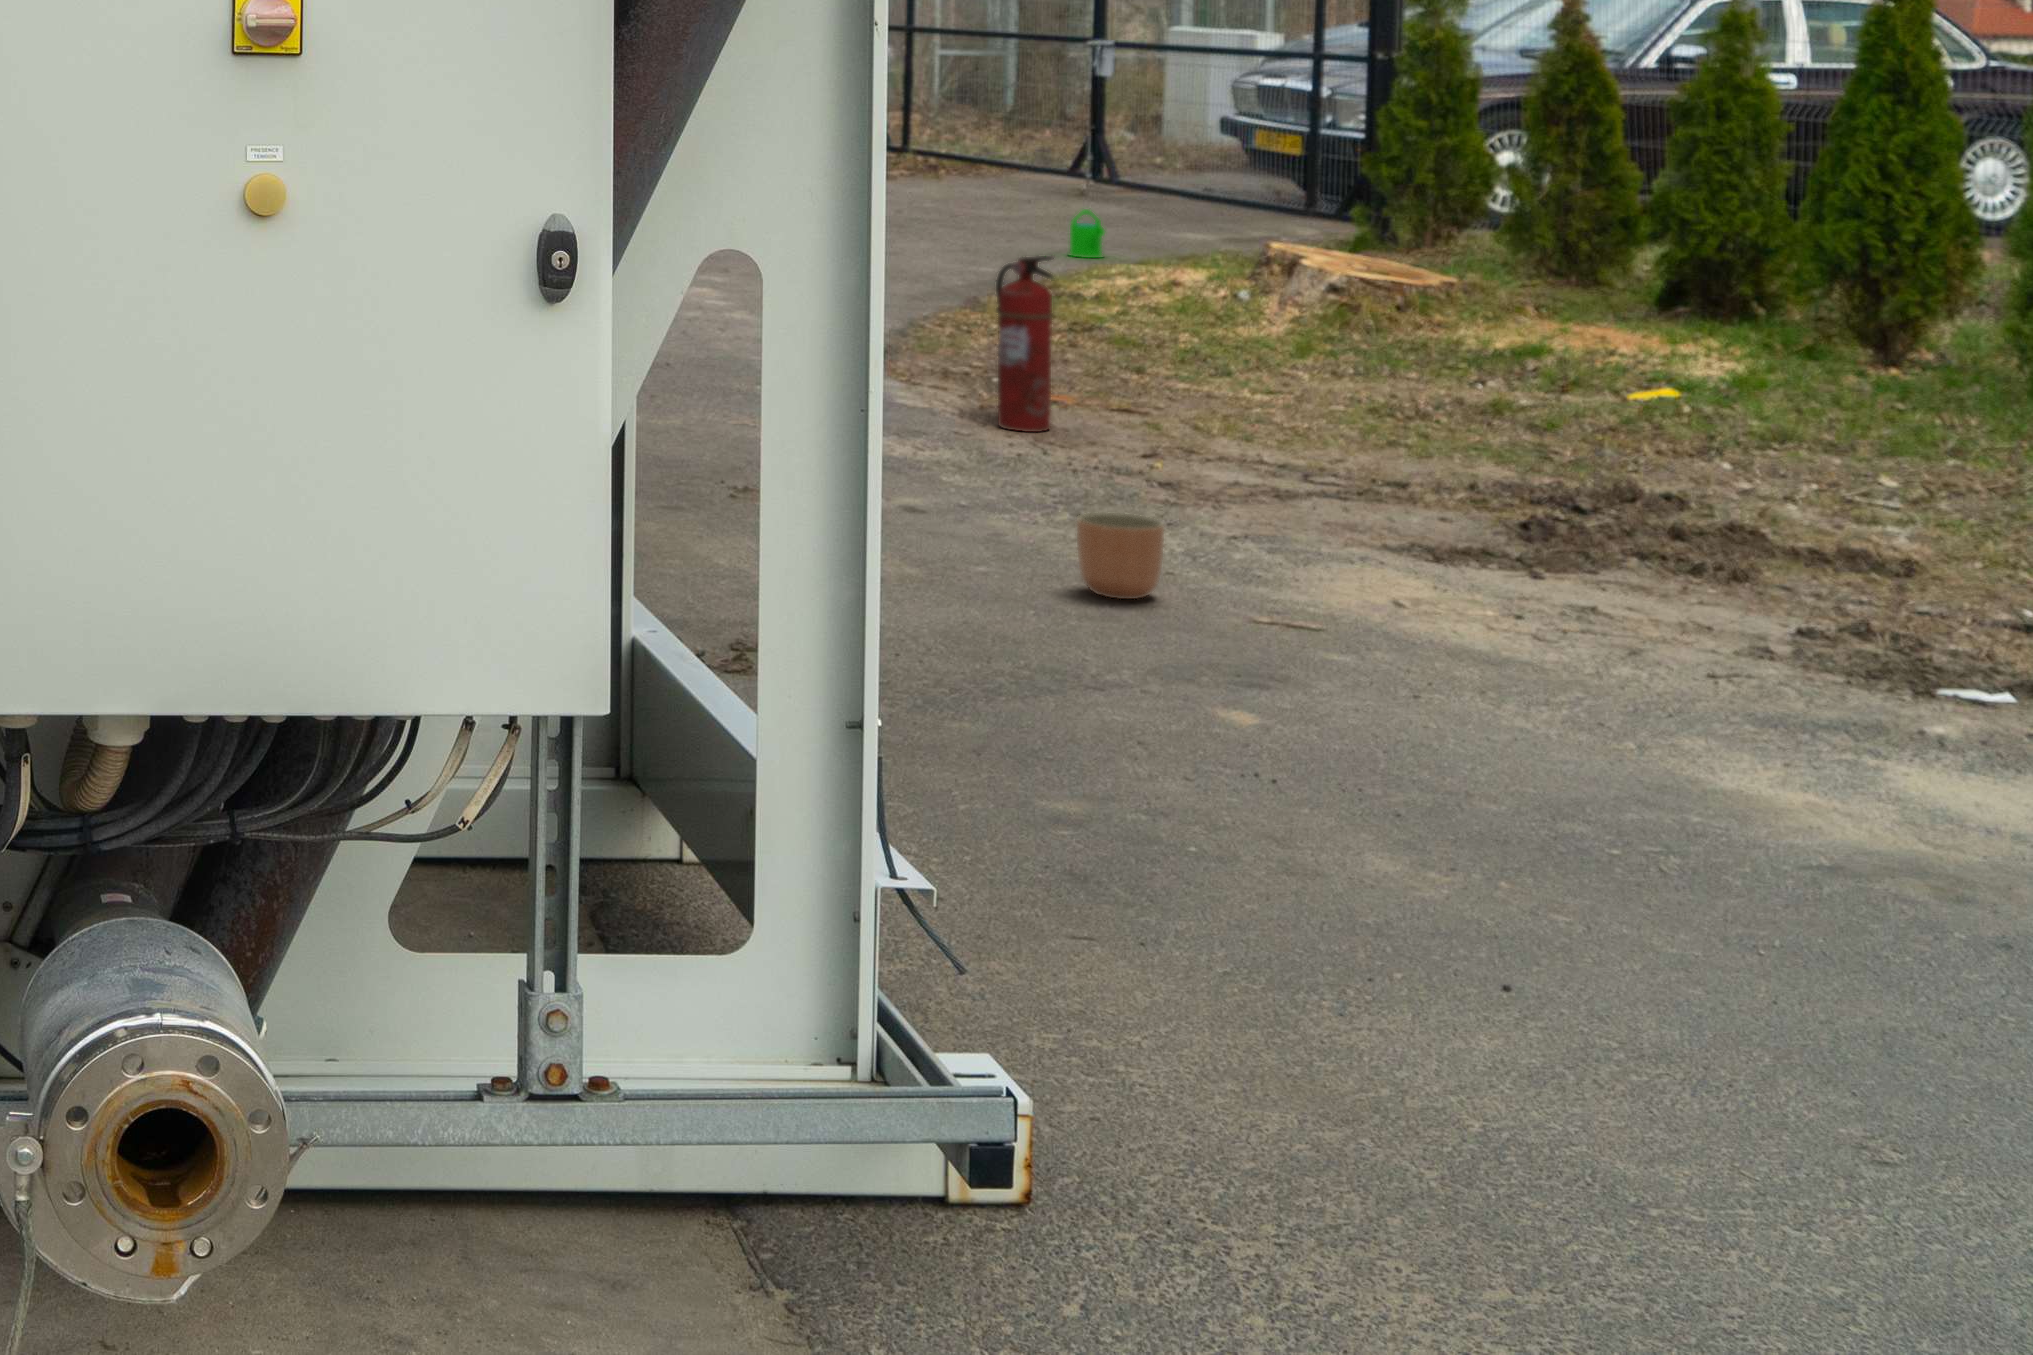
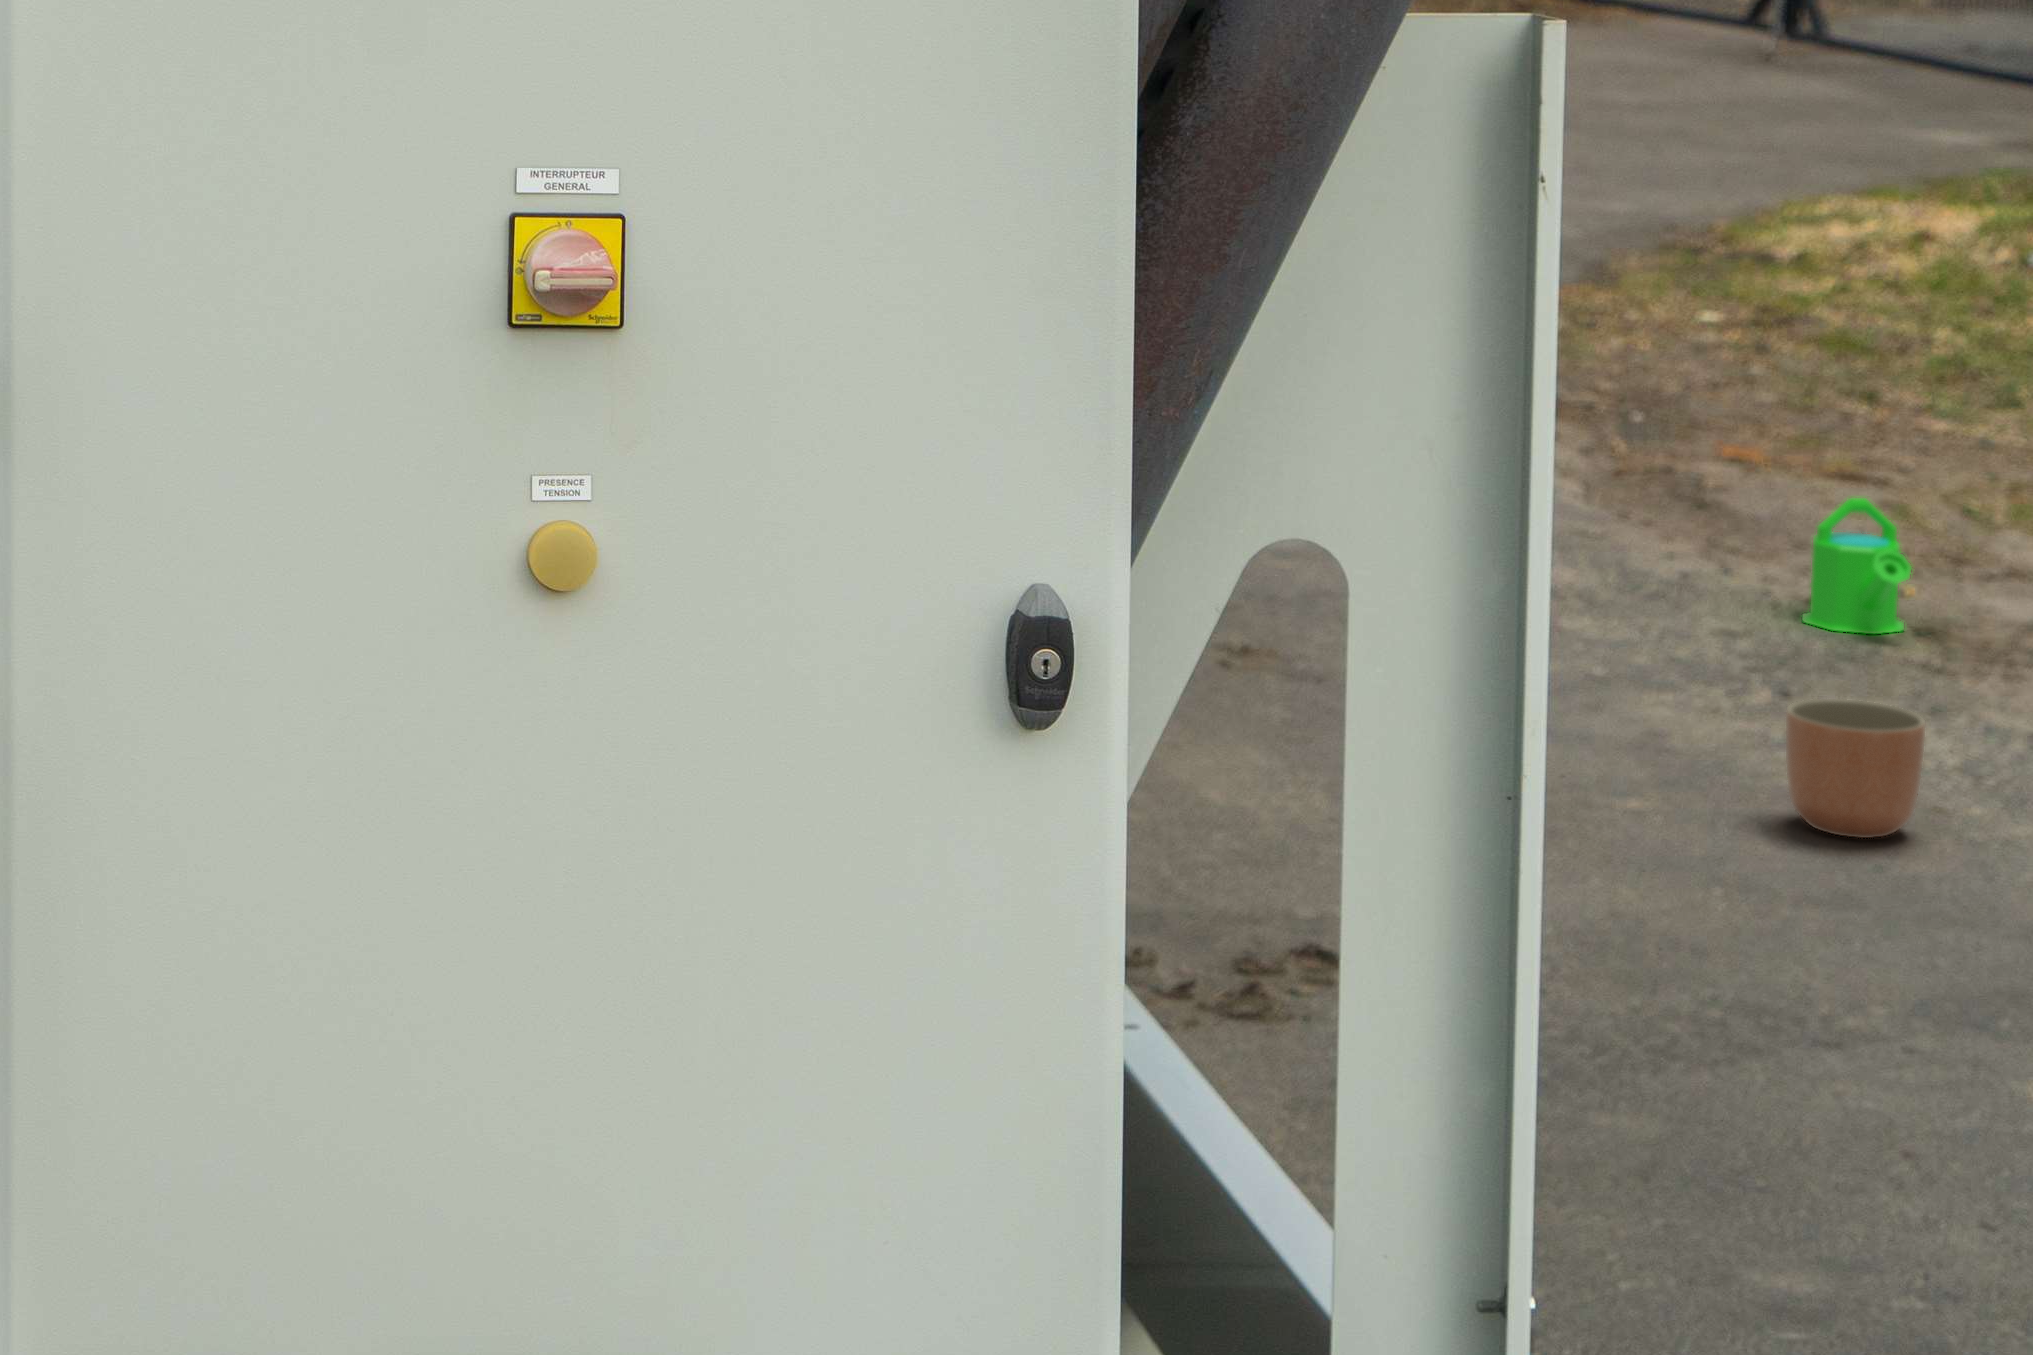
watering can: present [1070,209,1105,258] -> present [1802,498,1911,634]
fire extinguisher: present [996,256,1053,432] -> none [1649,243,1746,516]

